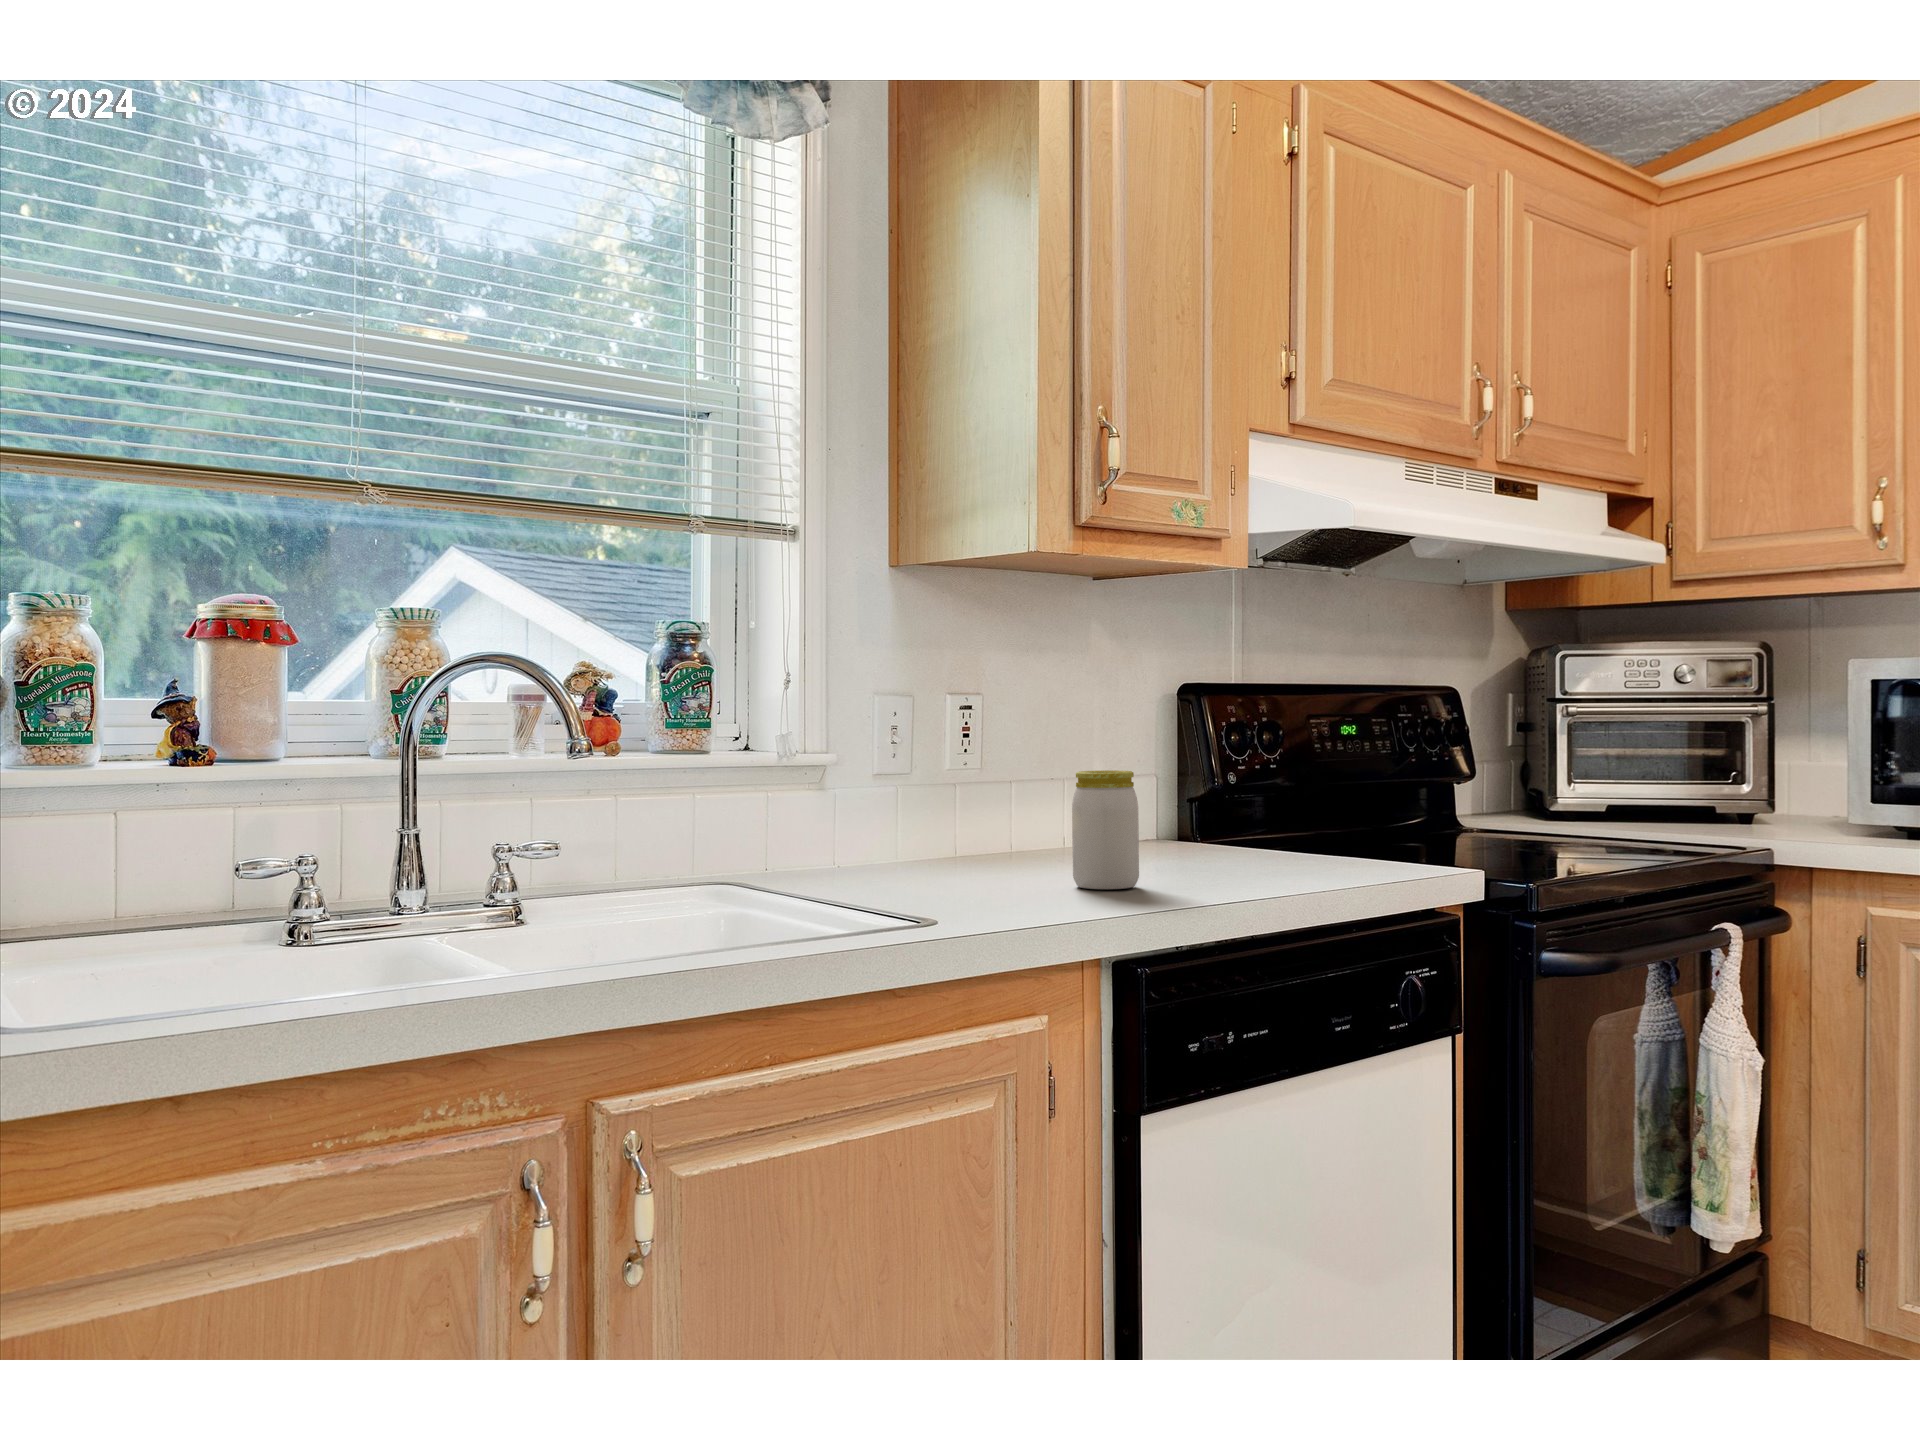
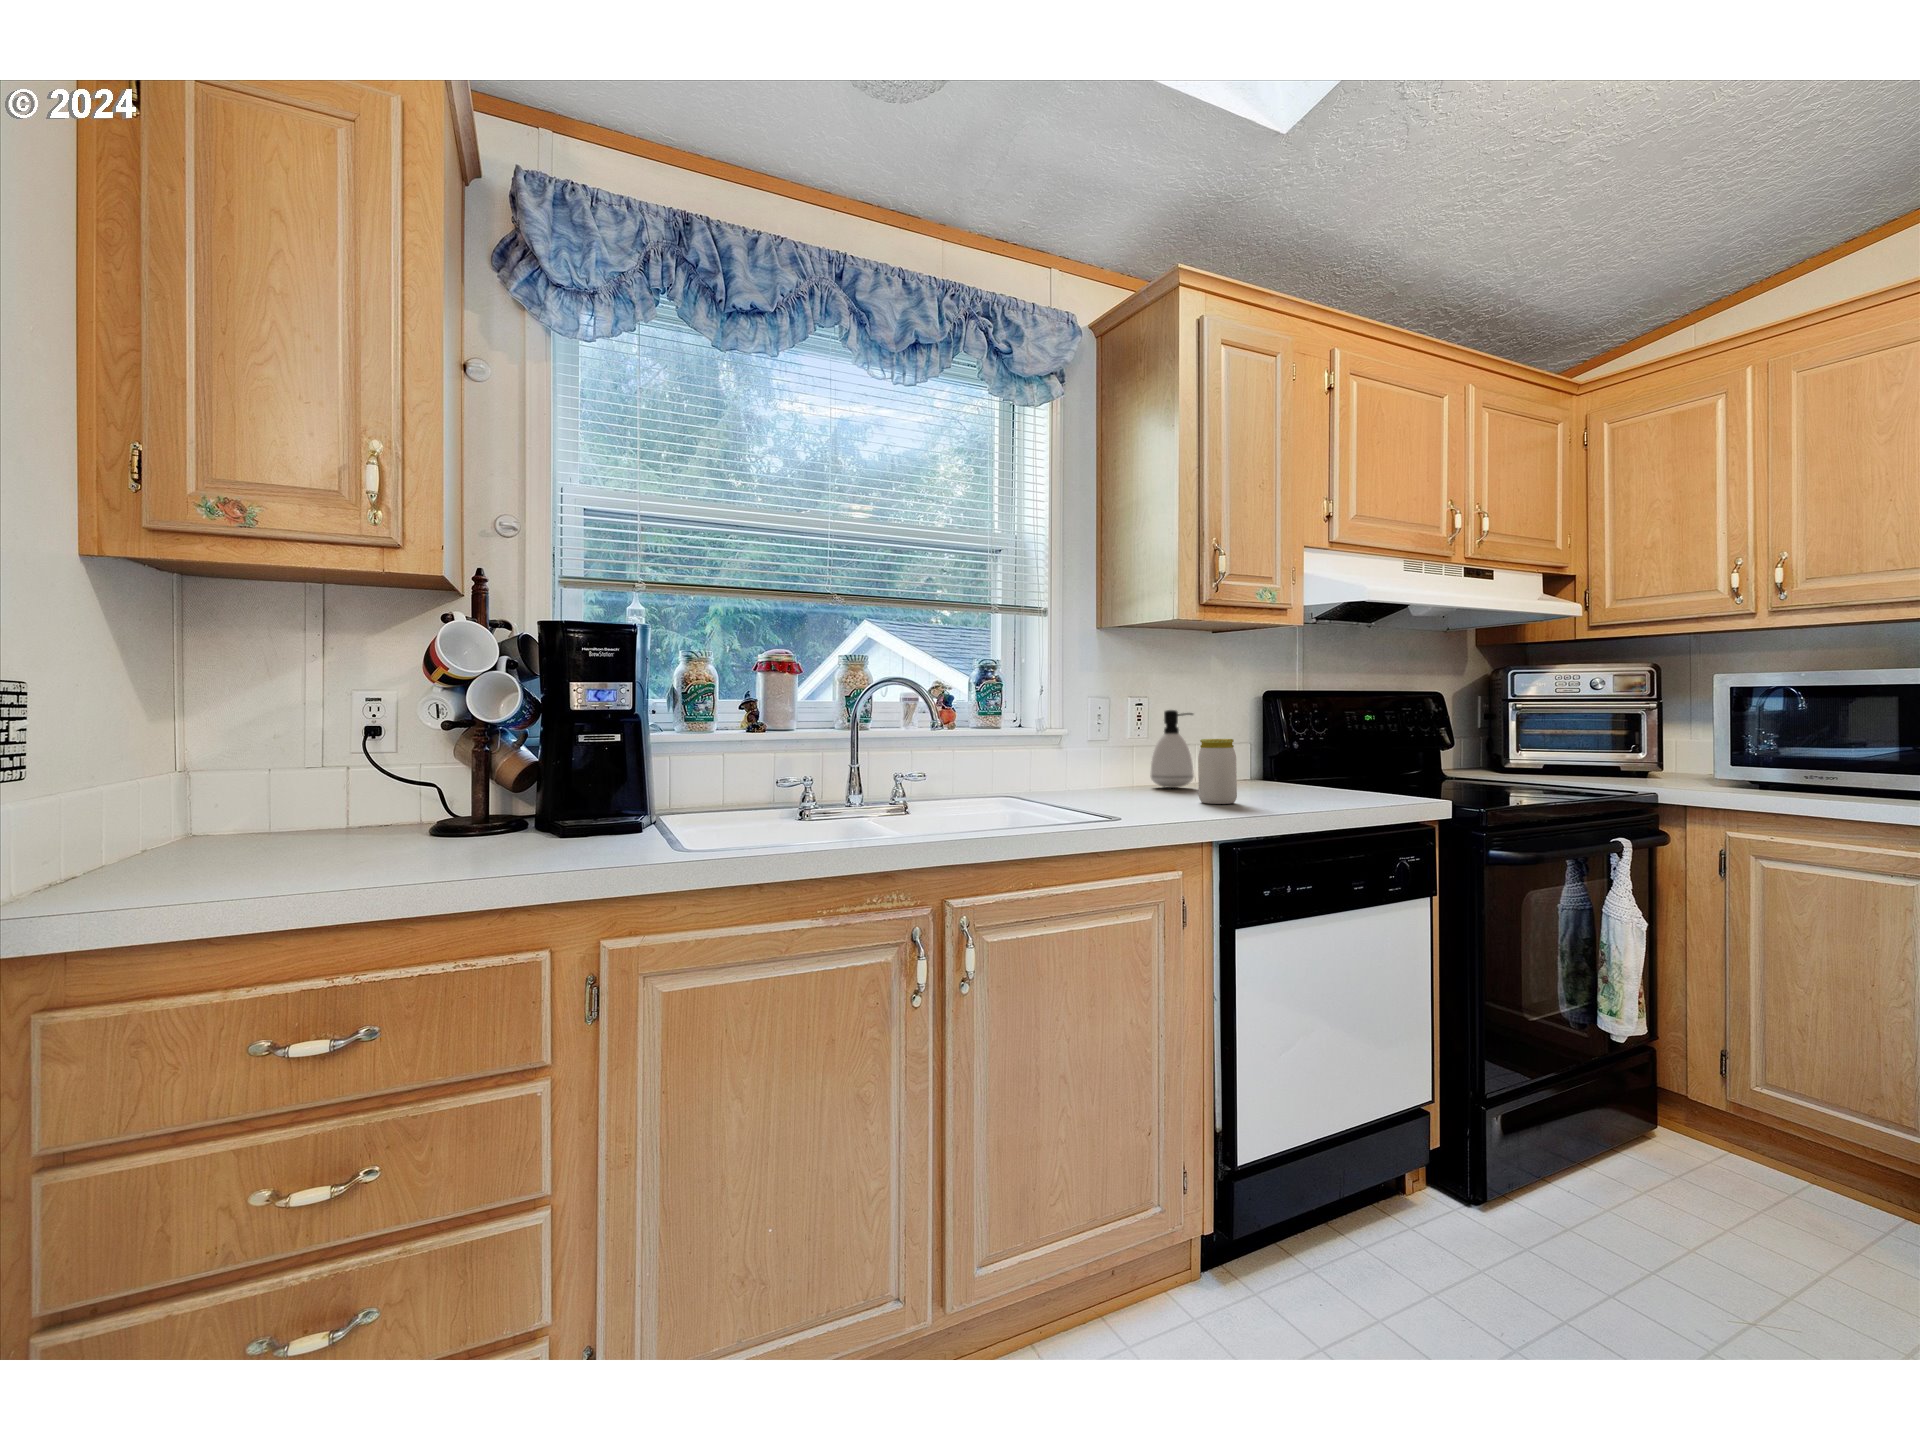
soap dispenser: none [985,715,1060,856] -> present [1151,710,1194,788]

